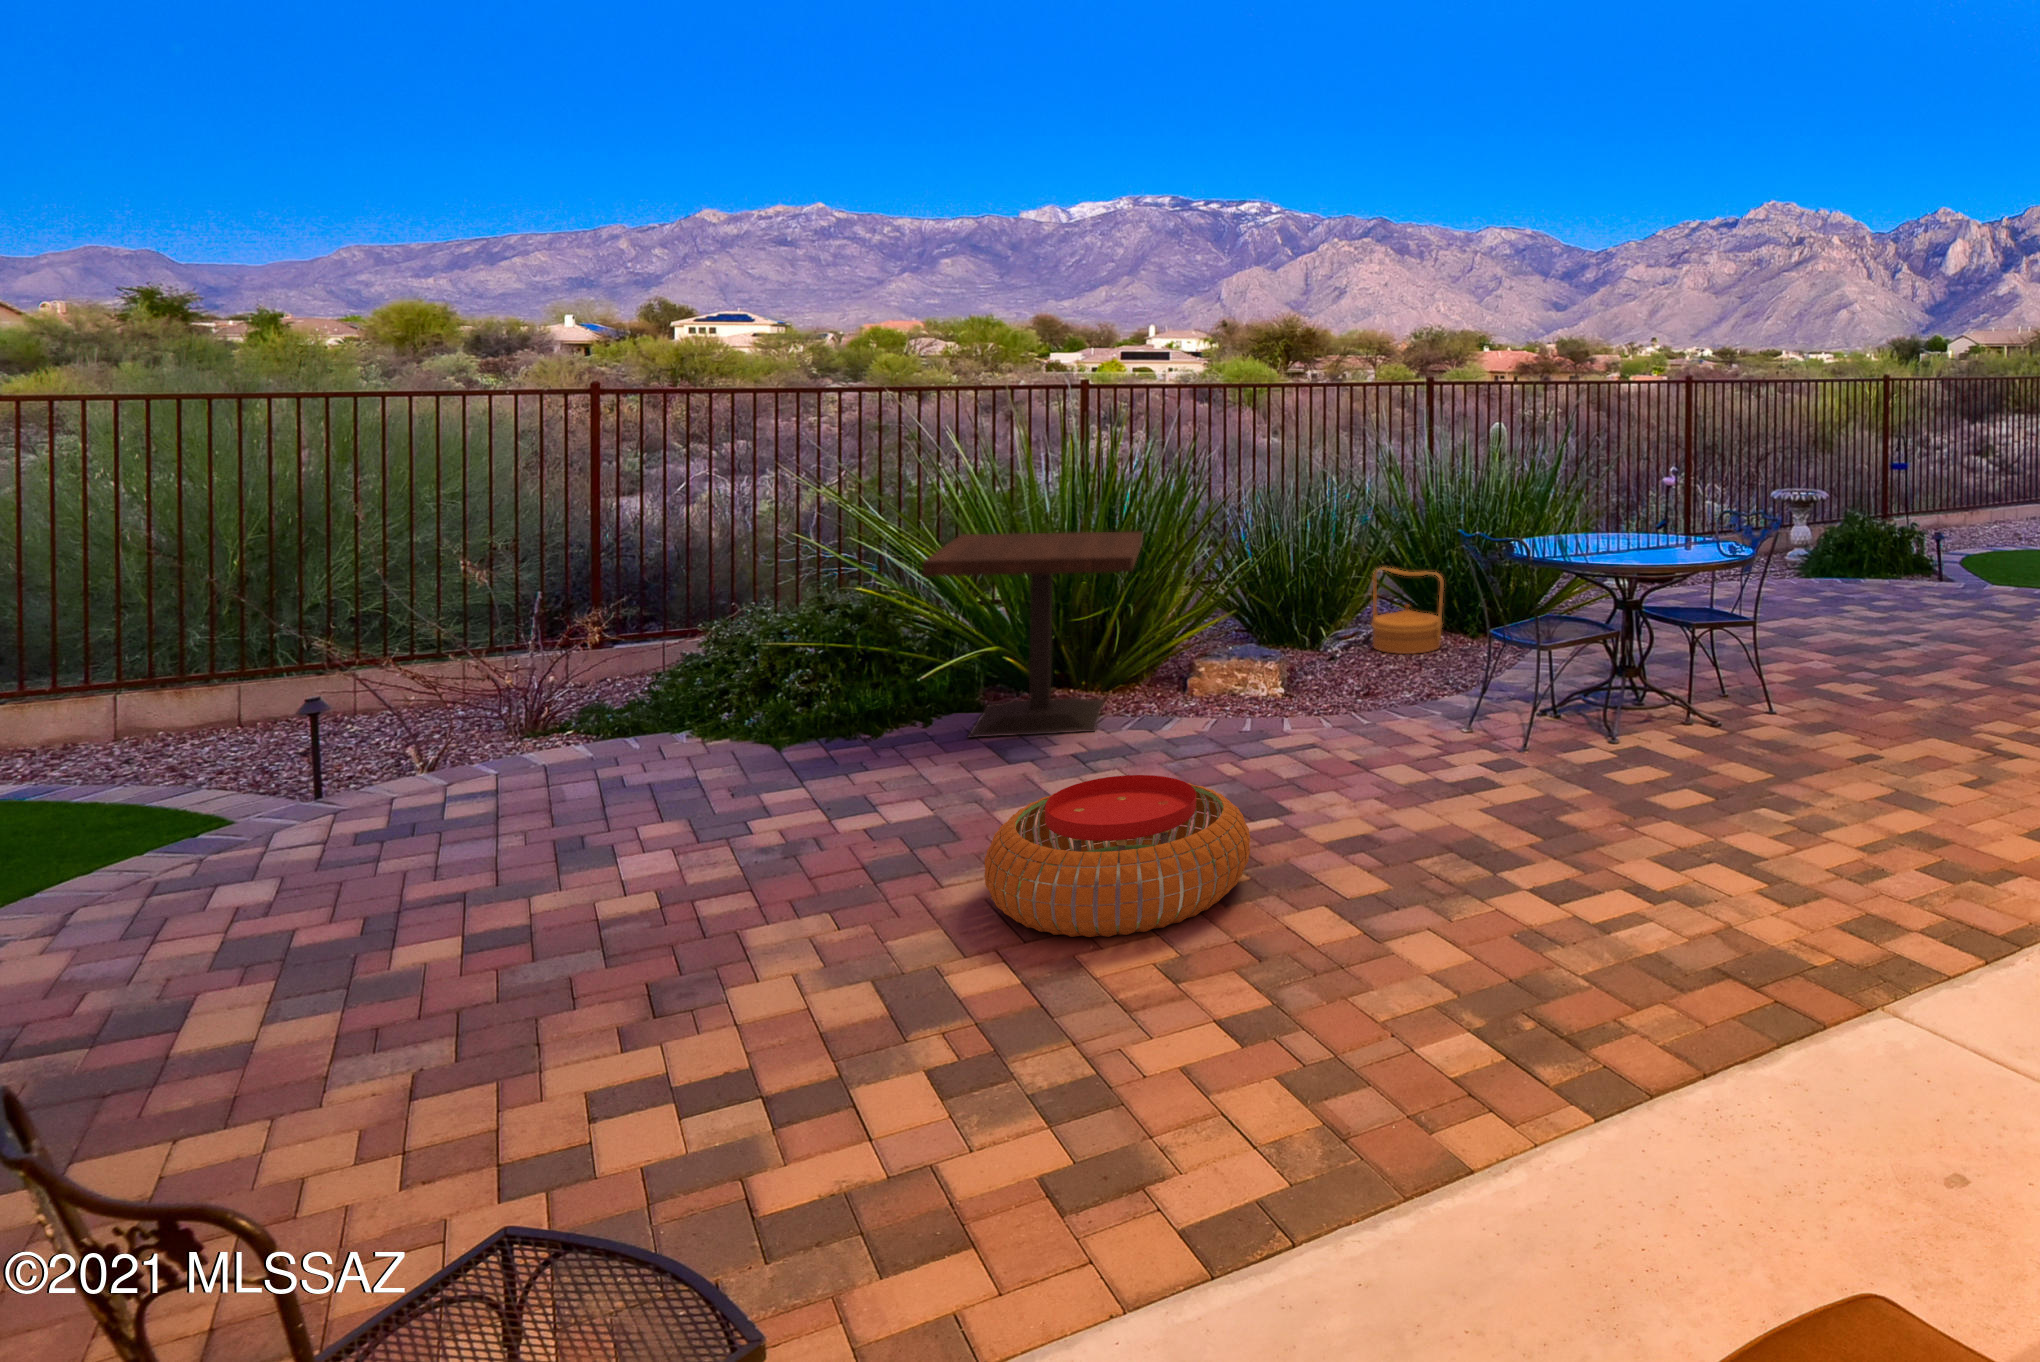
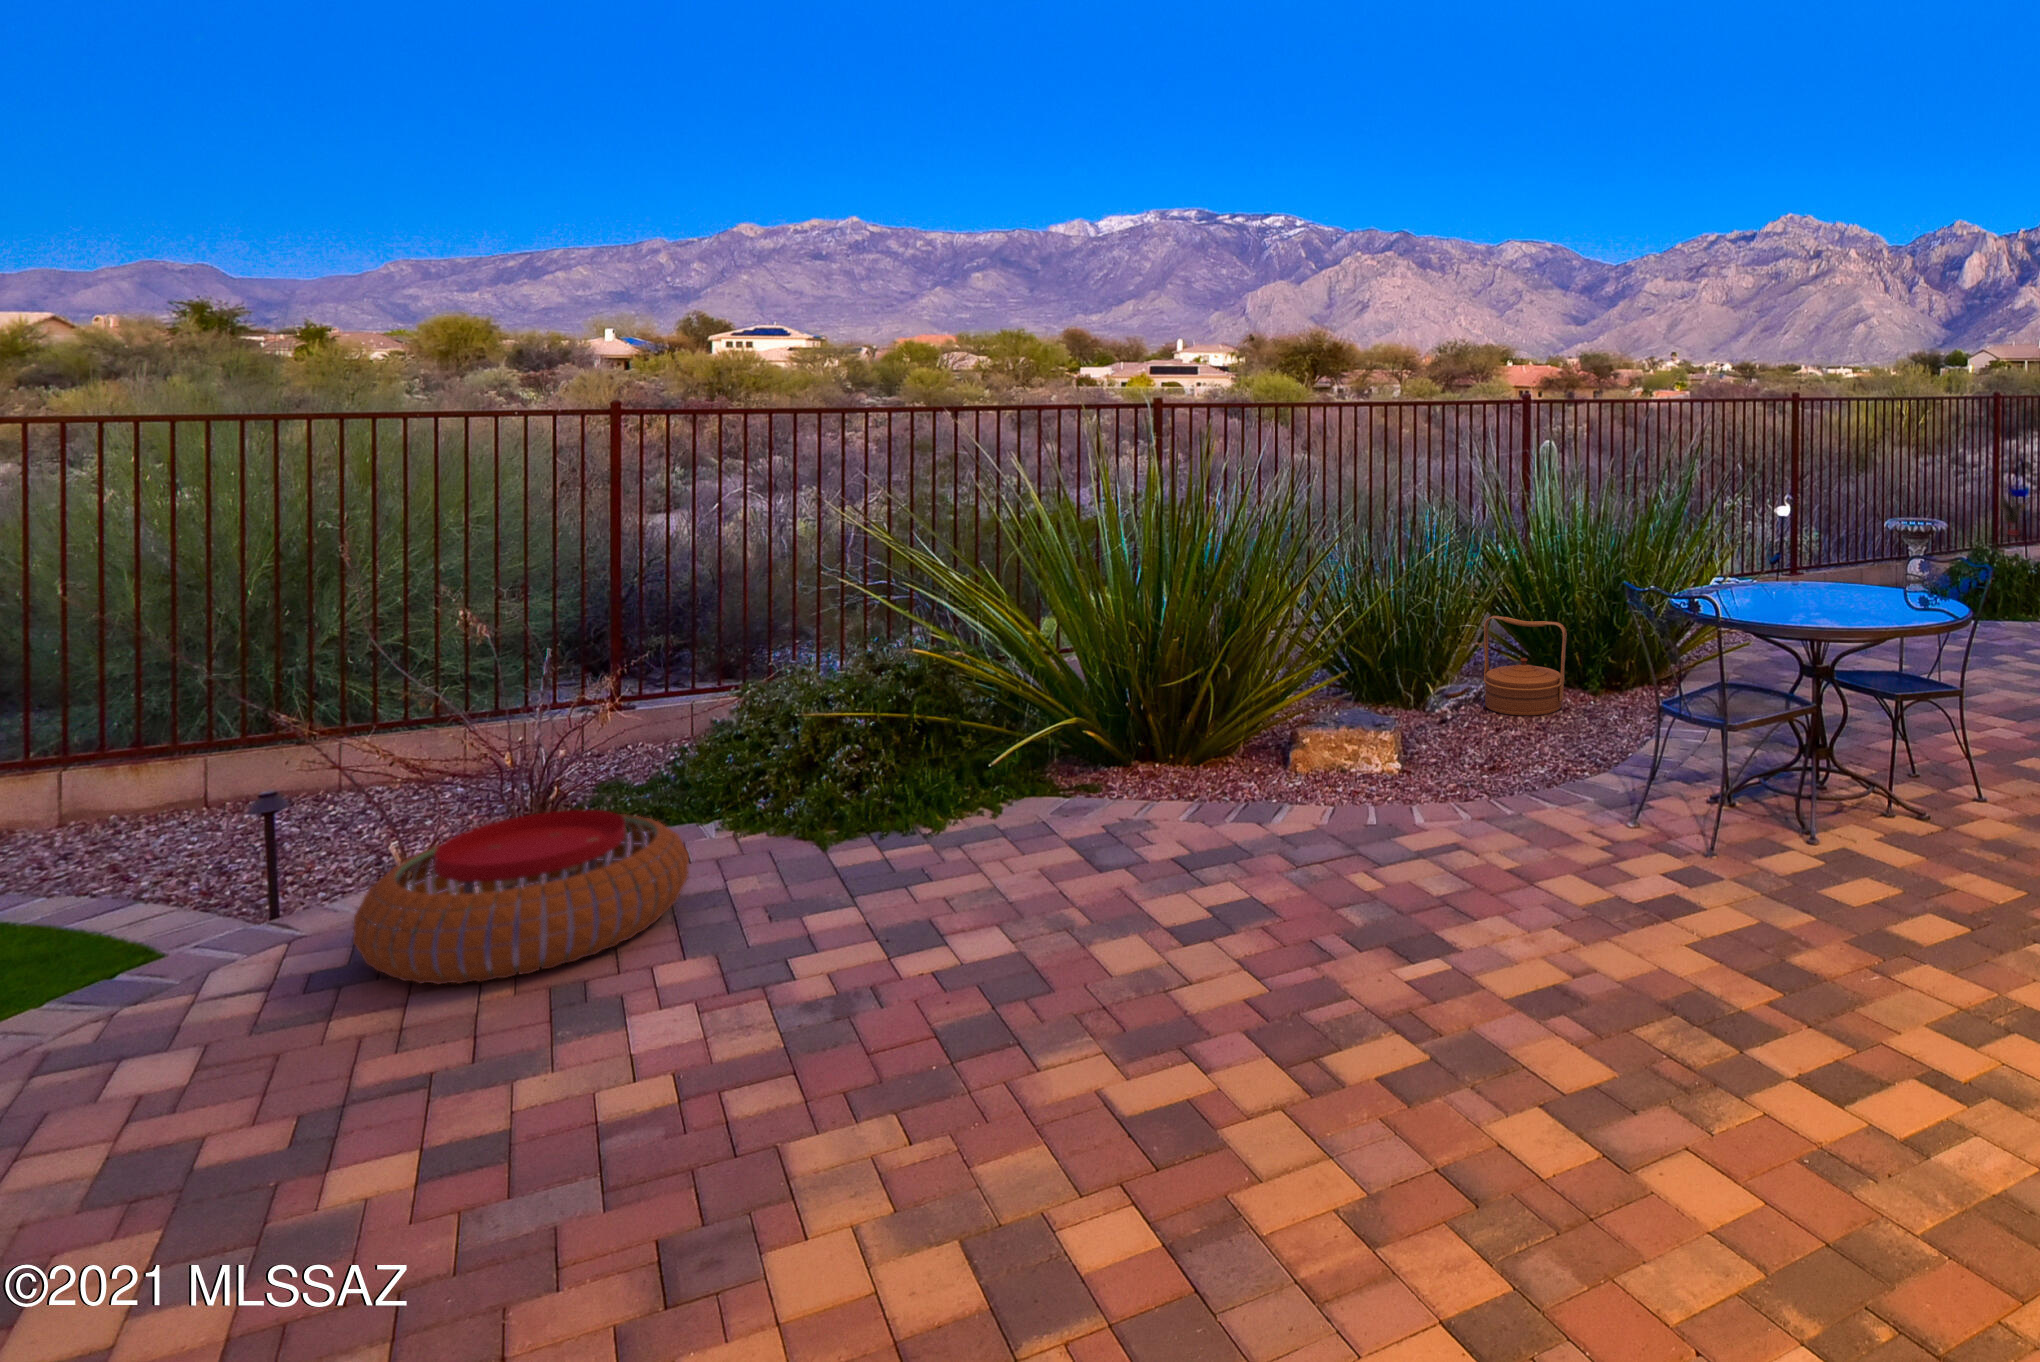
potted plant: none [1911,465,1940,509] -> present [2001,495,2030,535]
side table: present [922,531,1143,738] -> none [996,581,1241,832]
pouf: present [984,775,1250,937] -> present [353,810,689,984]

